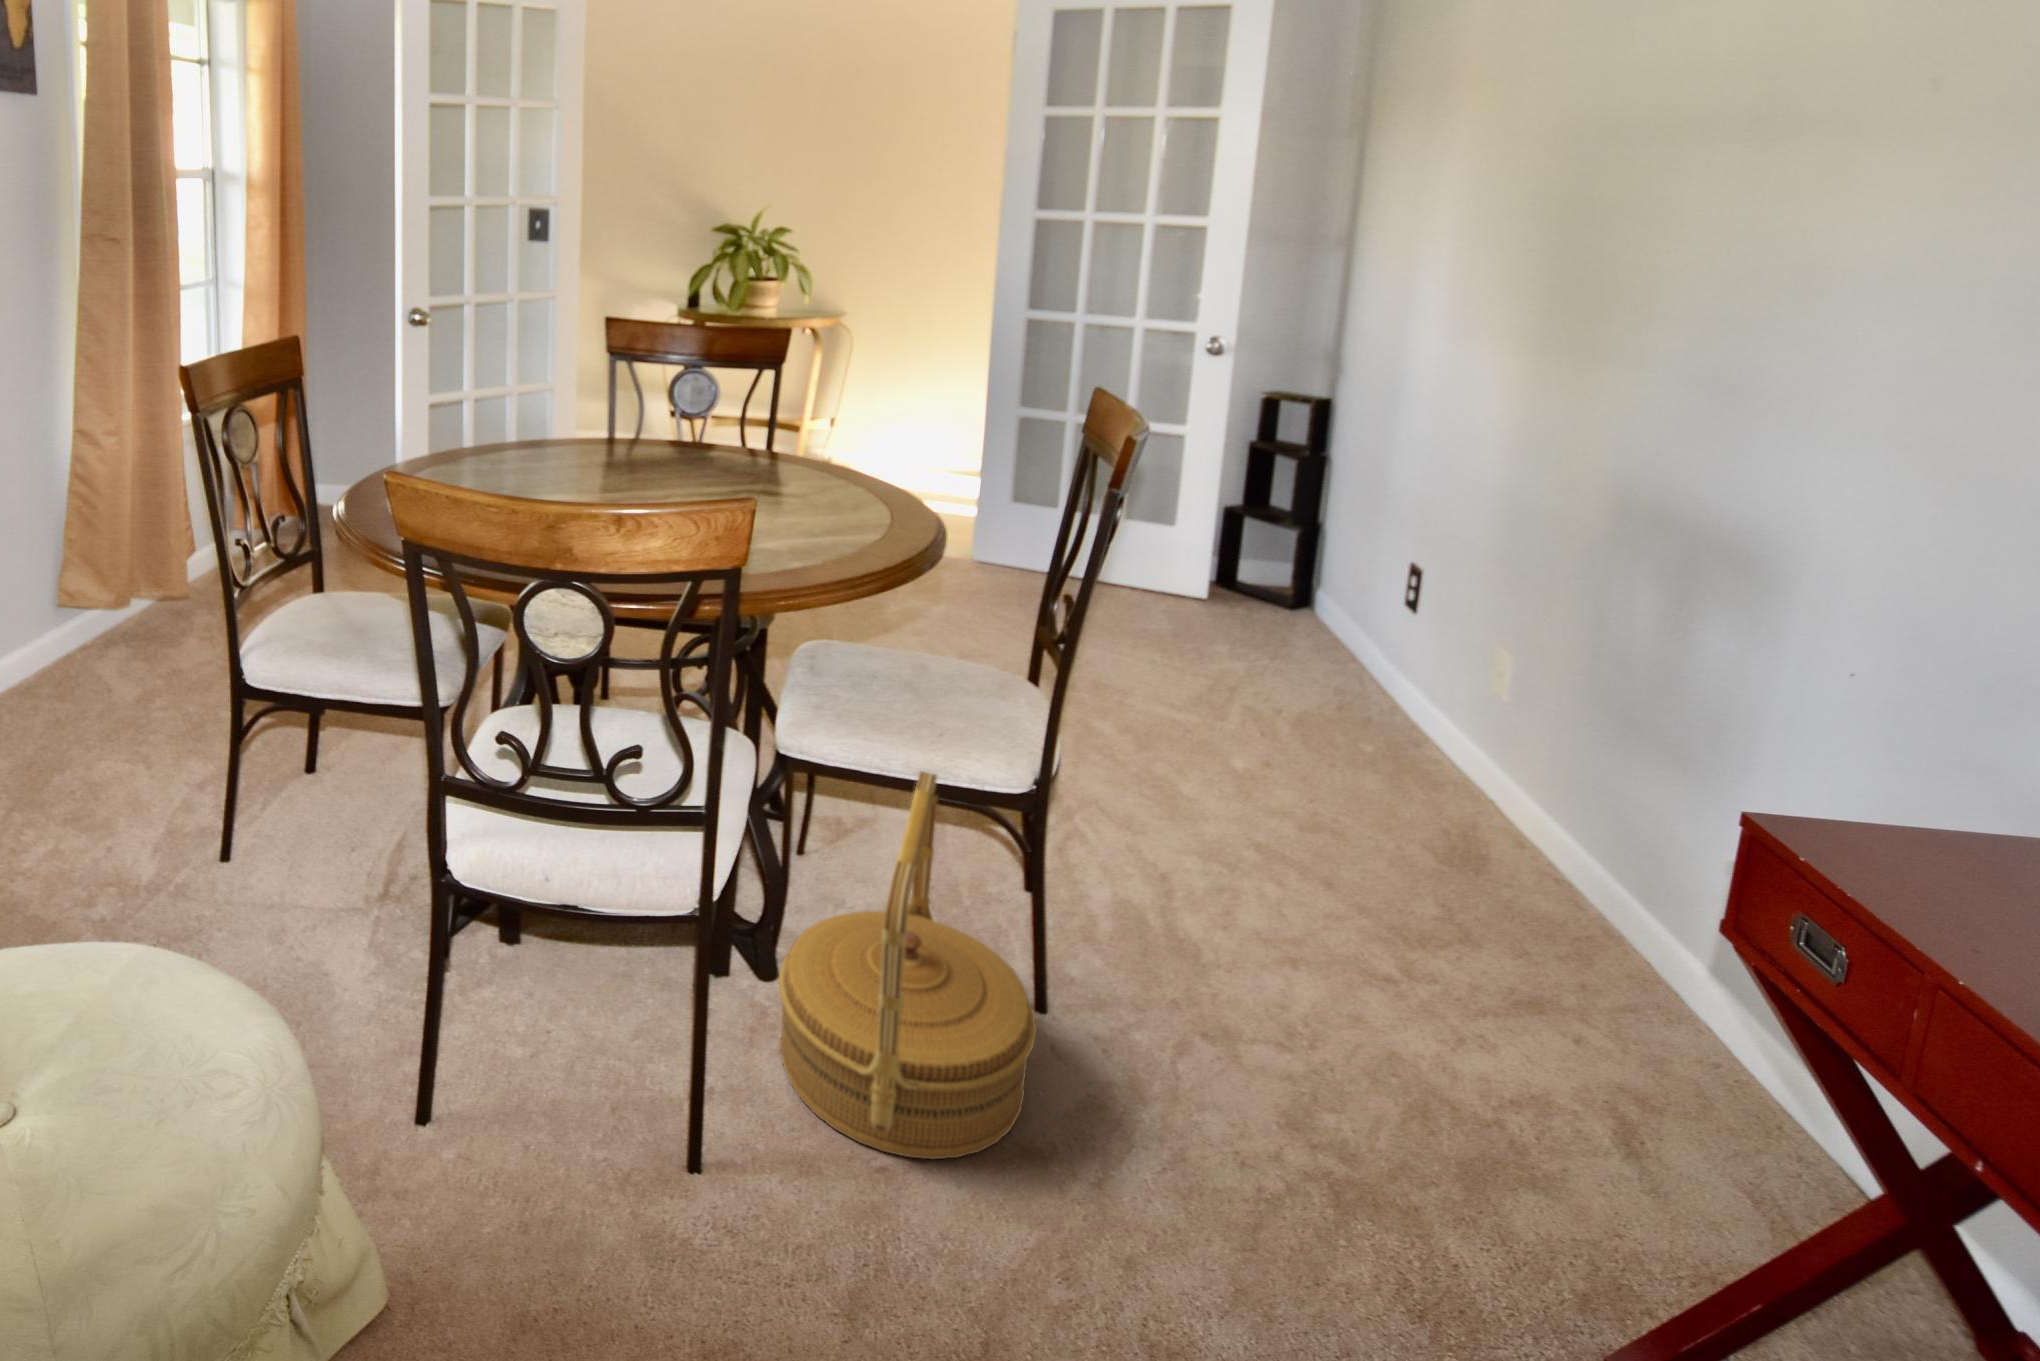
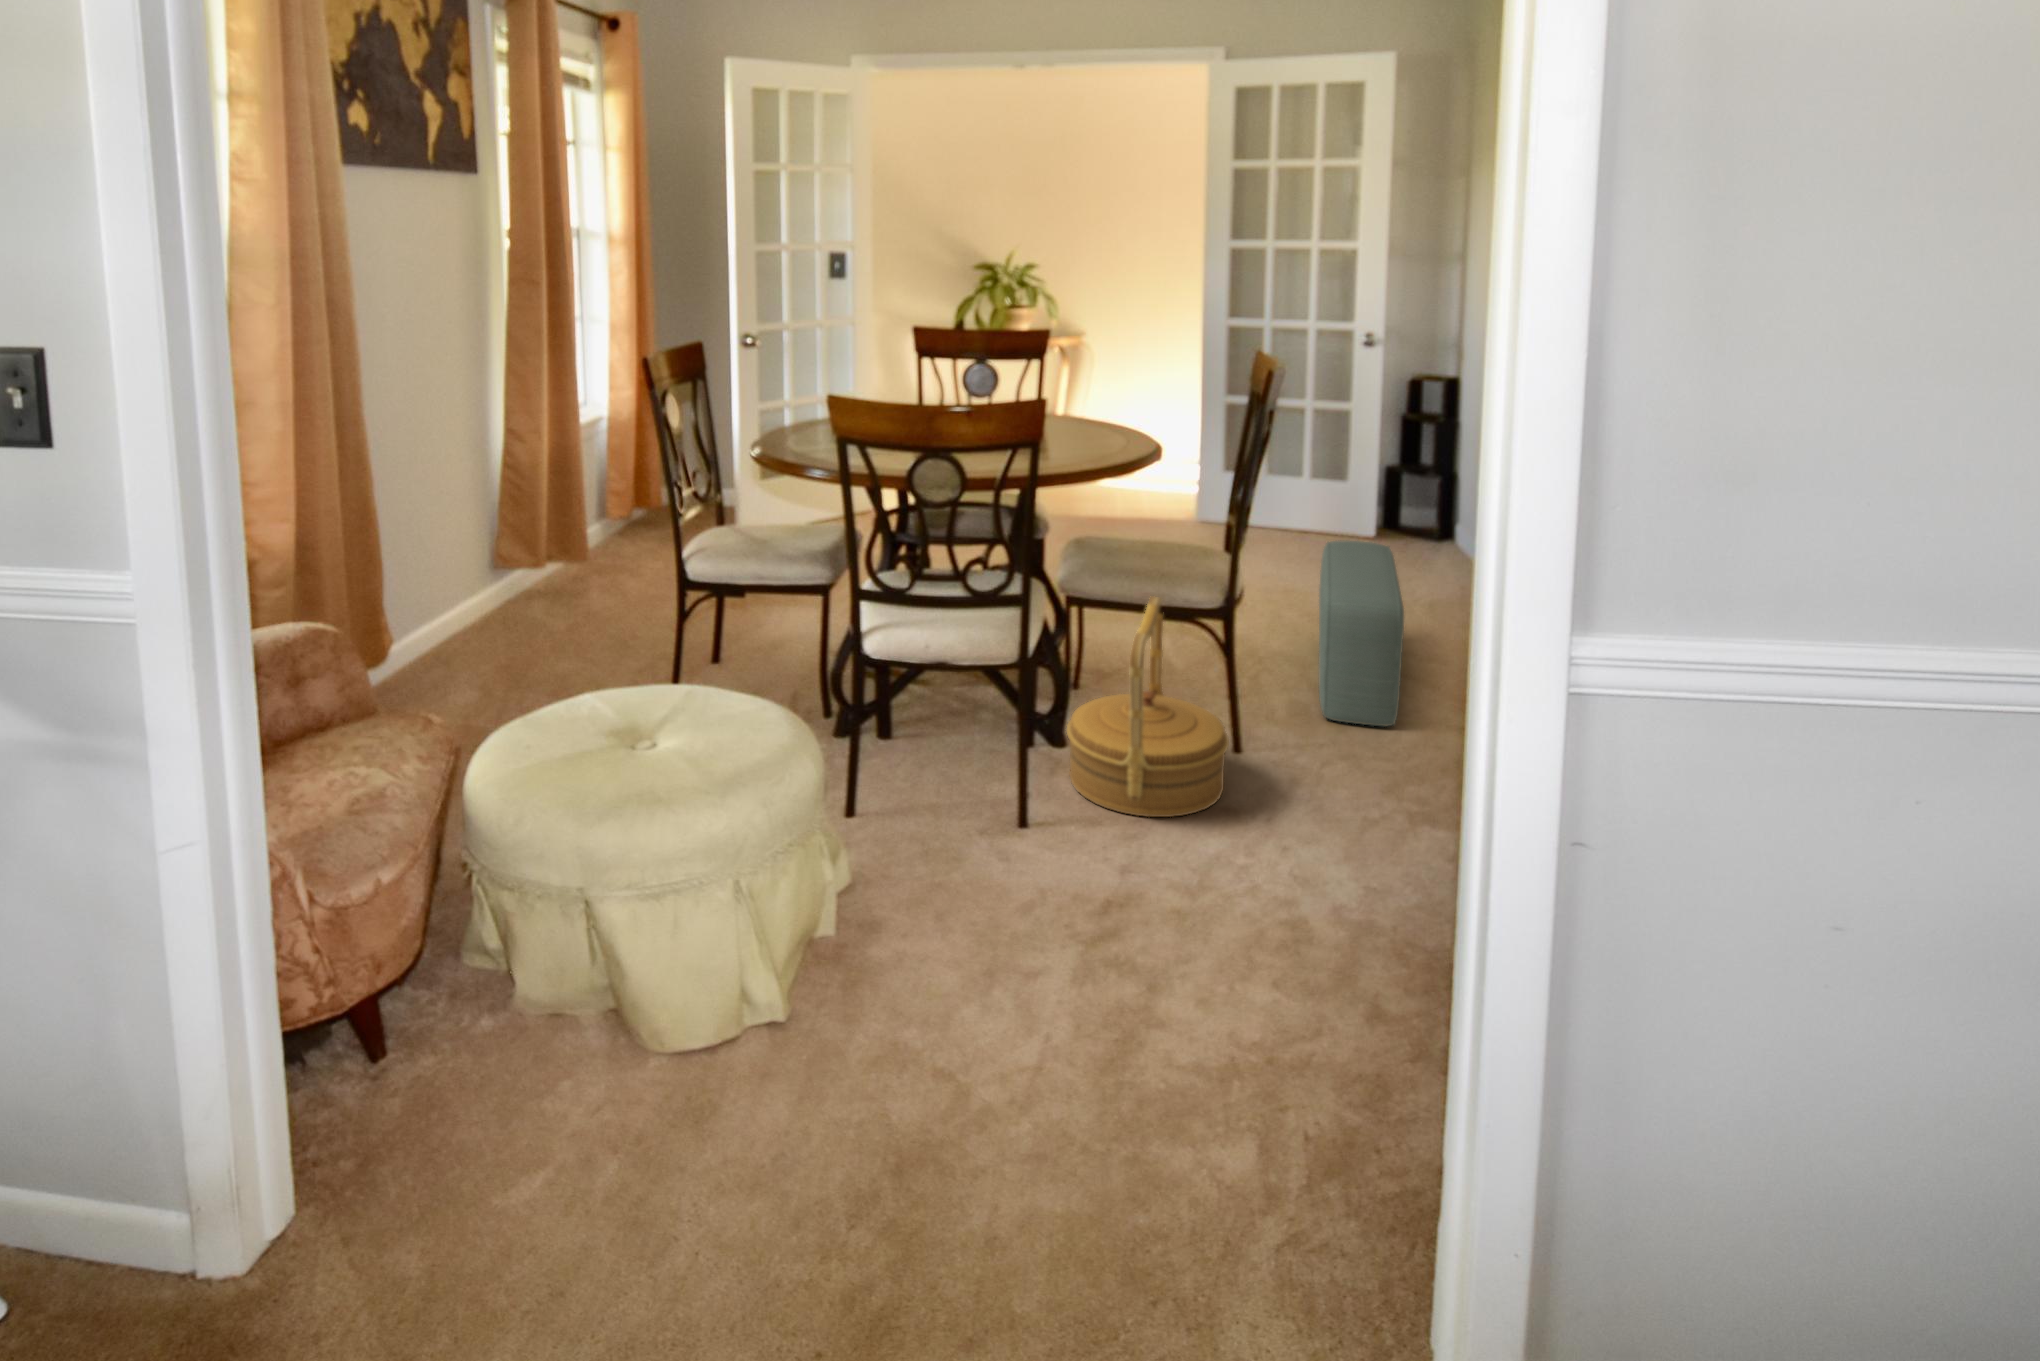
pouf: none [1153,649,1309,969] -> present [1319,541,1404,727]

